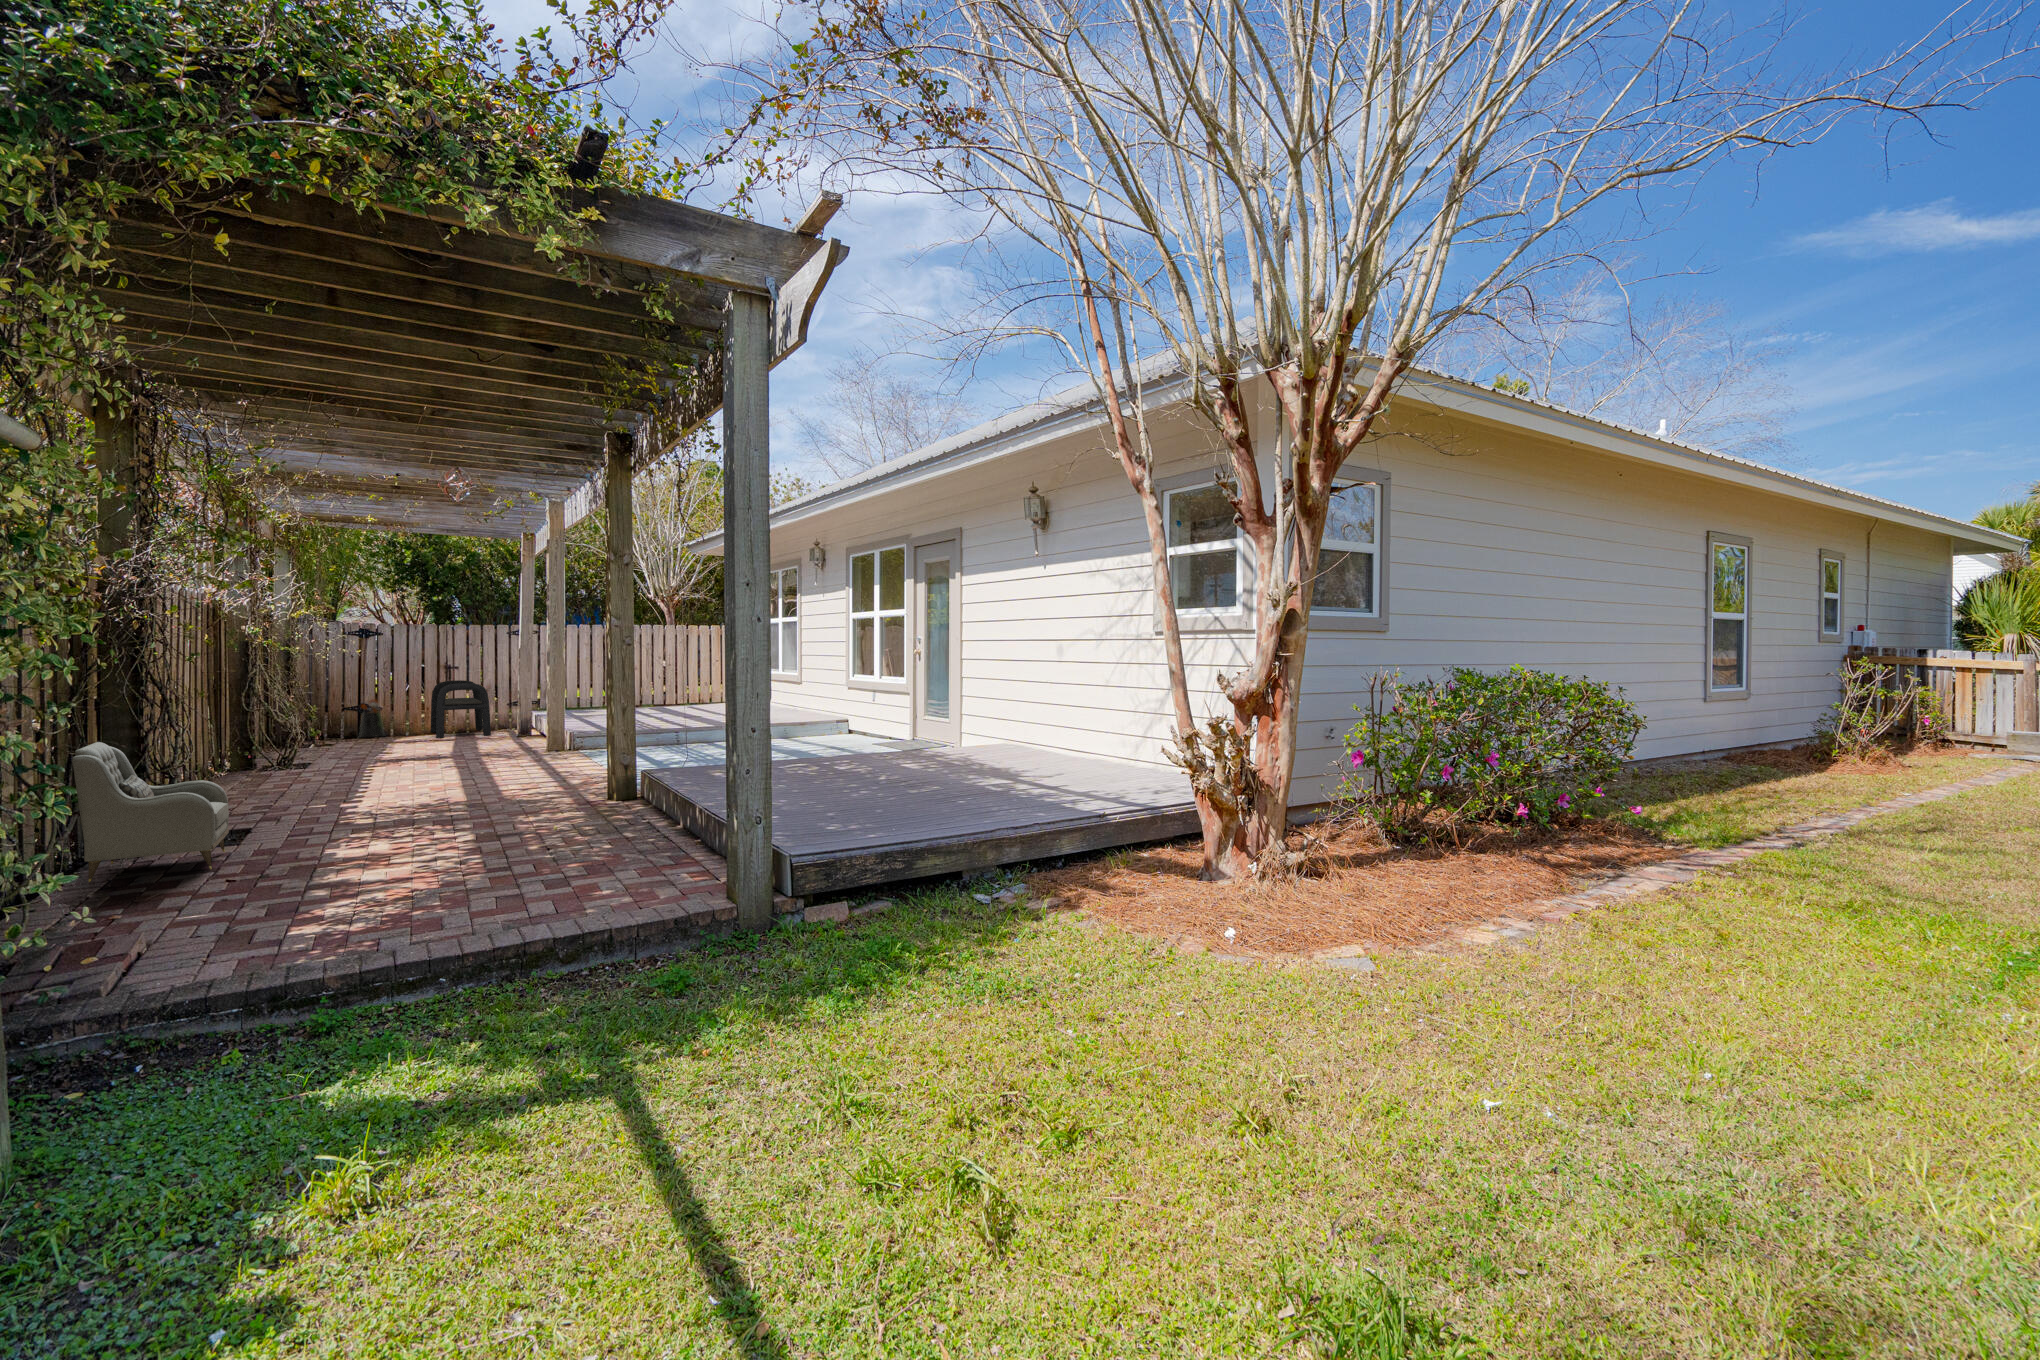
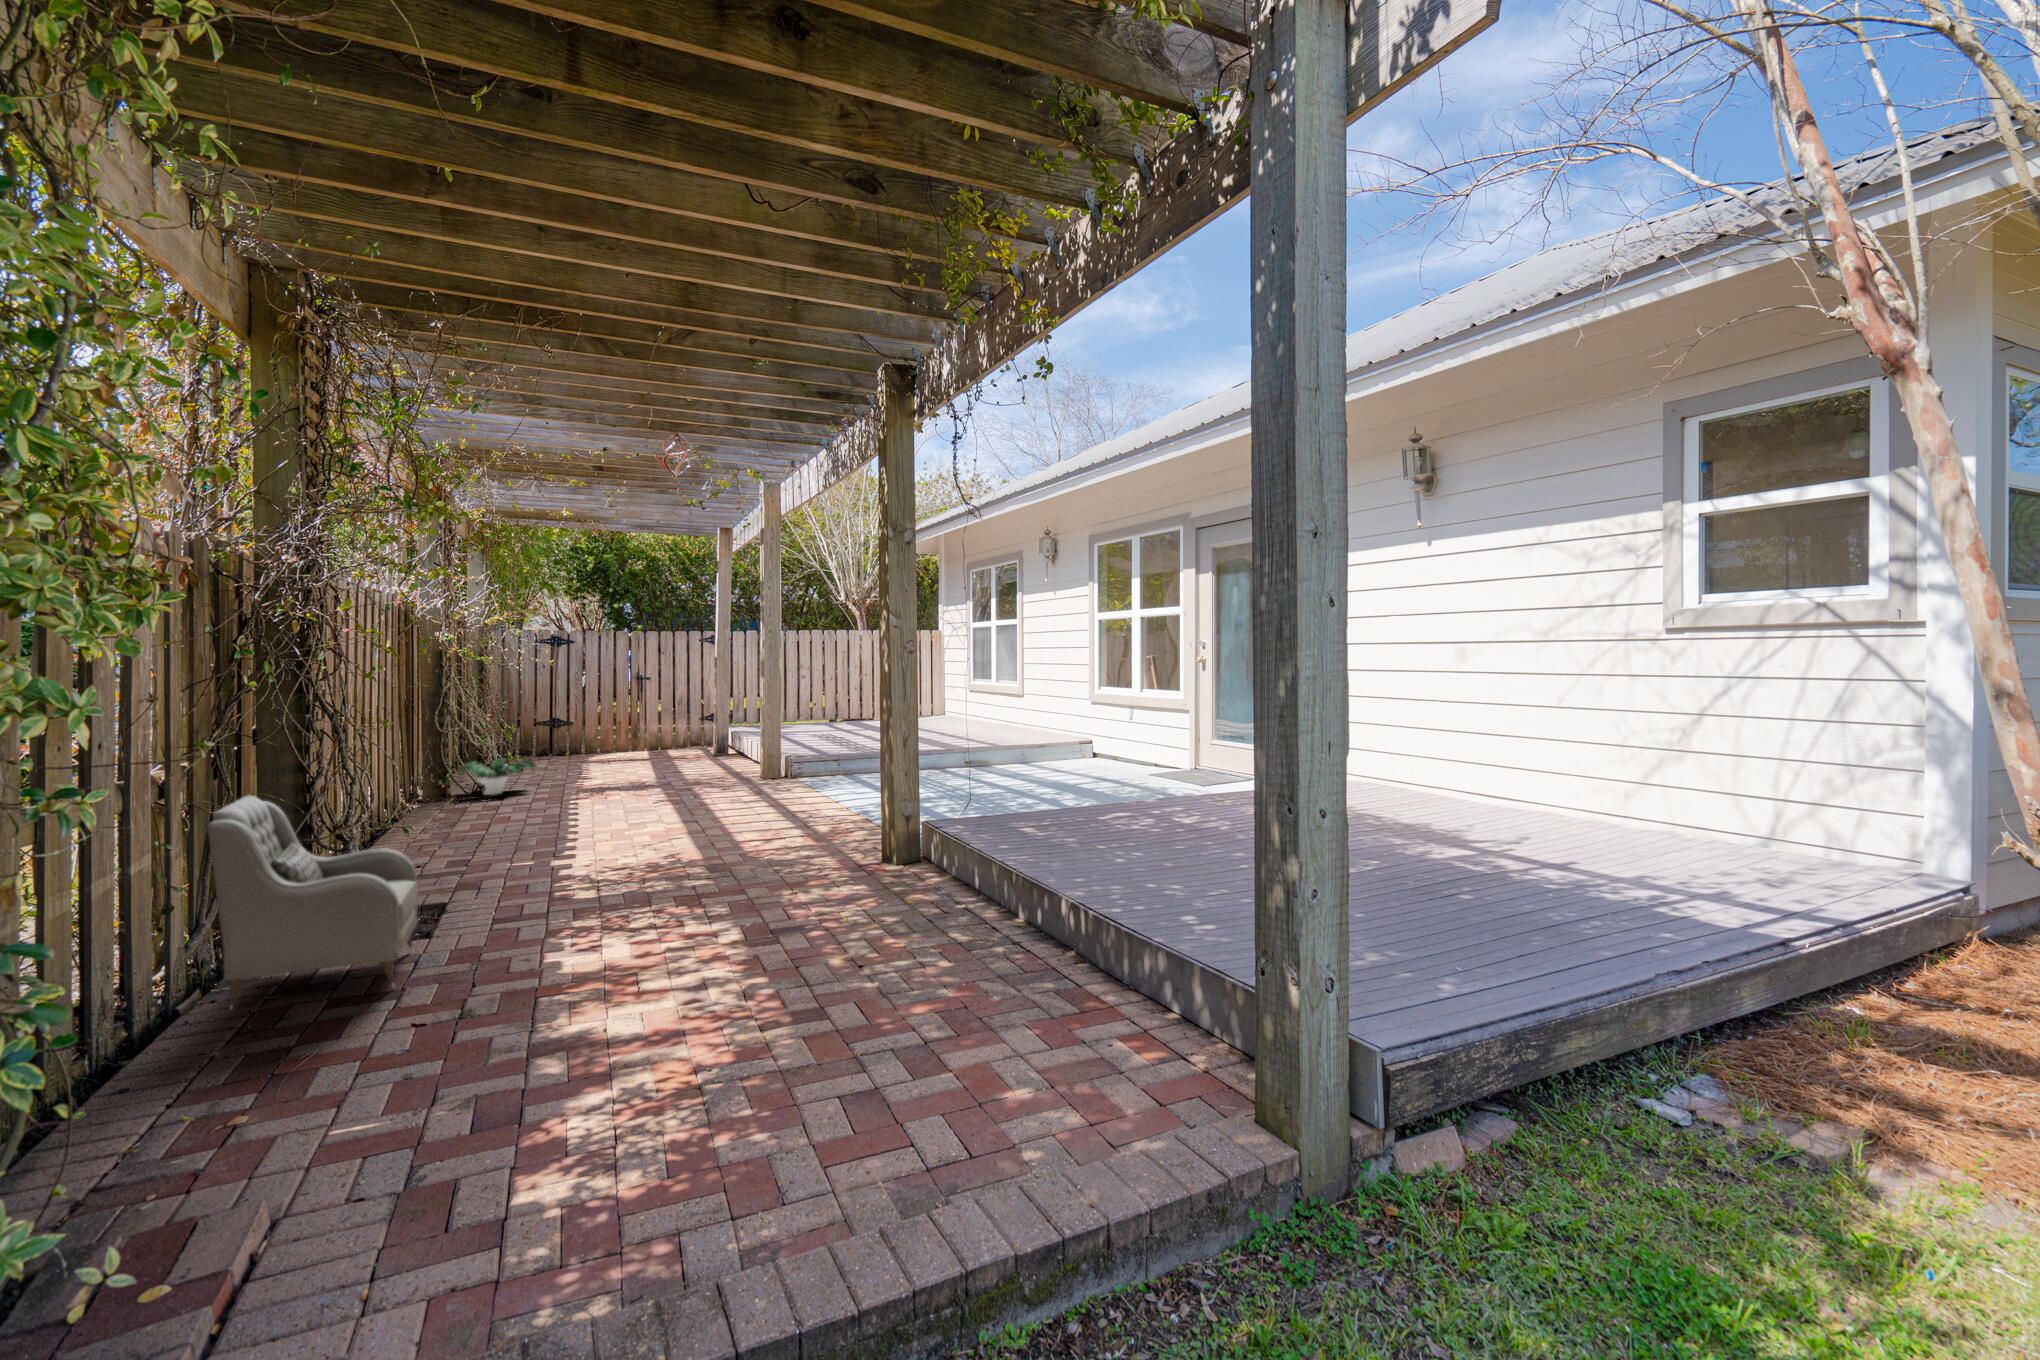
bench: present [431,680,491,738] -> none [623,693,688,760]
watering can: present [359,699,384,737] -> none [549,714,577,758]
potted plant: none [266,734,341,765] -> present [459,758,536,795]

